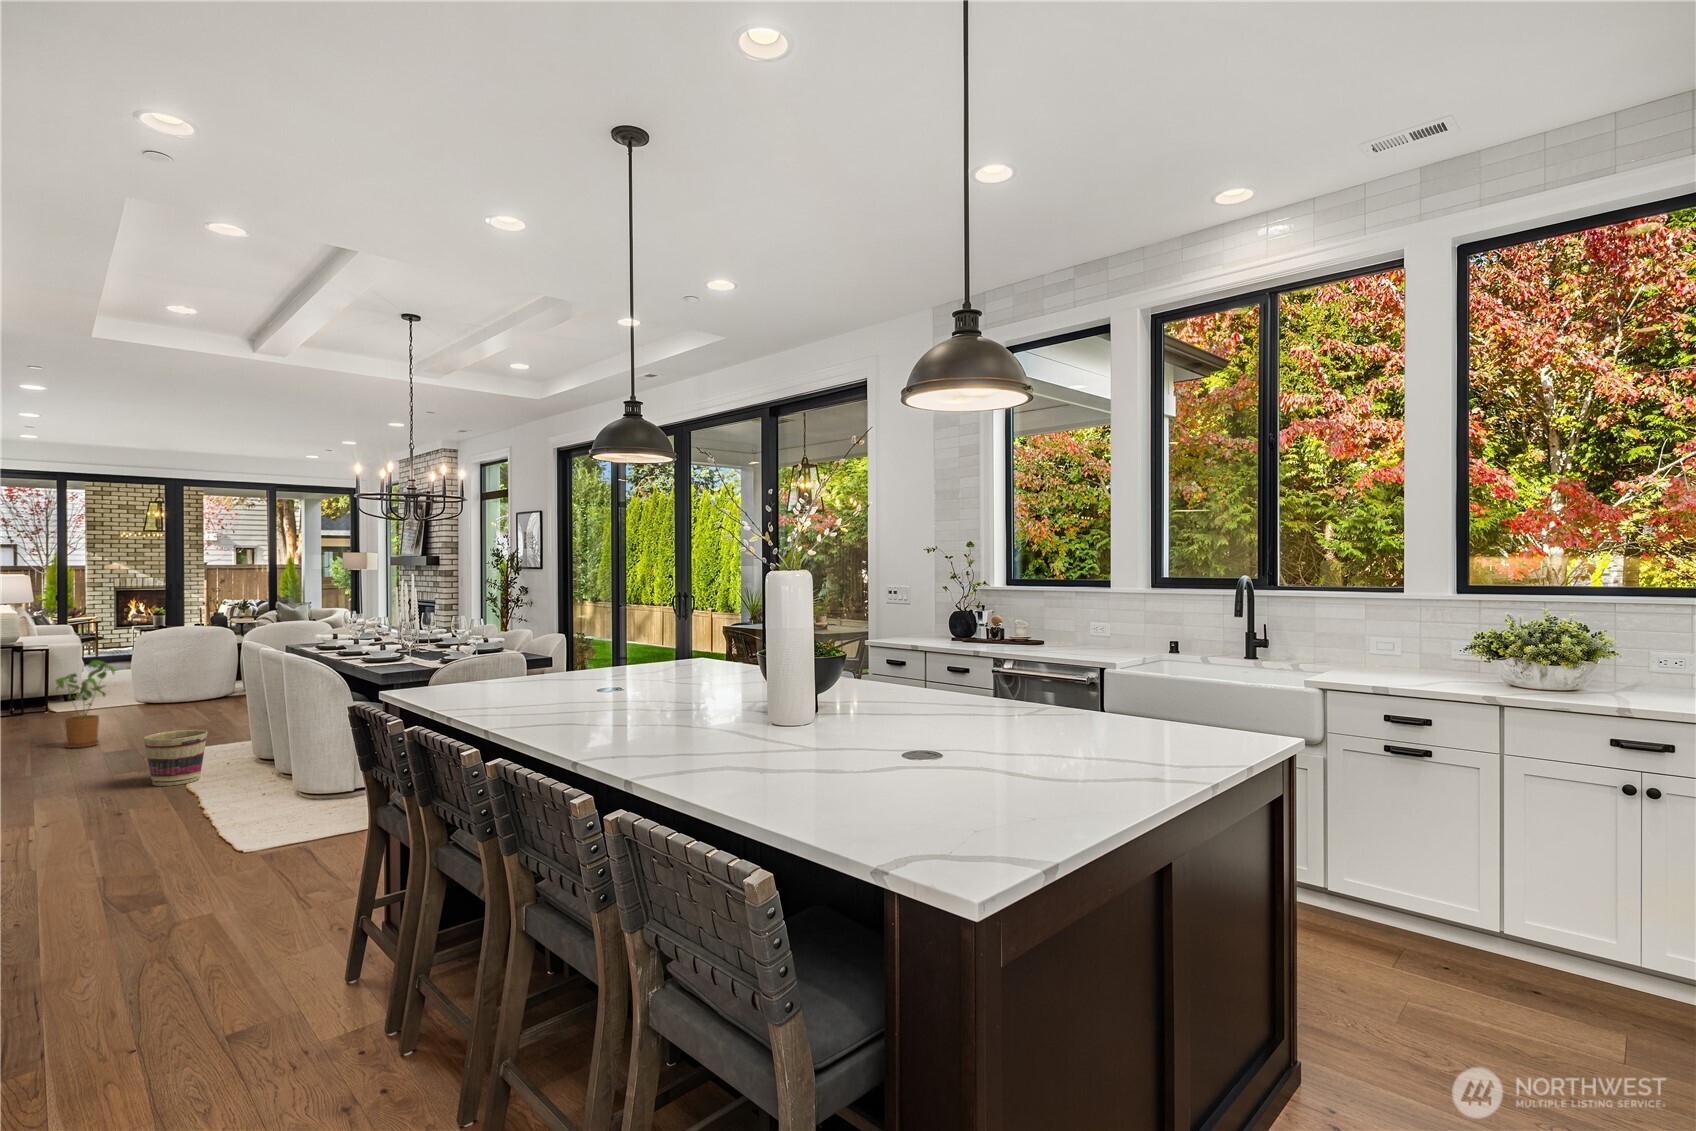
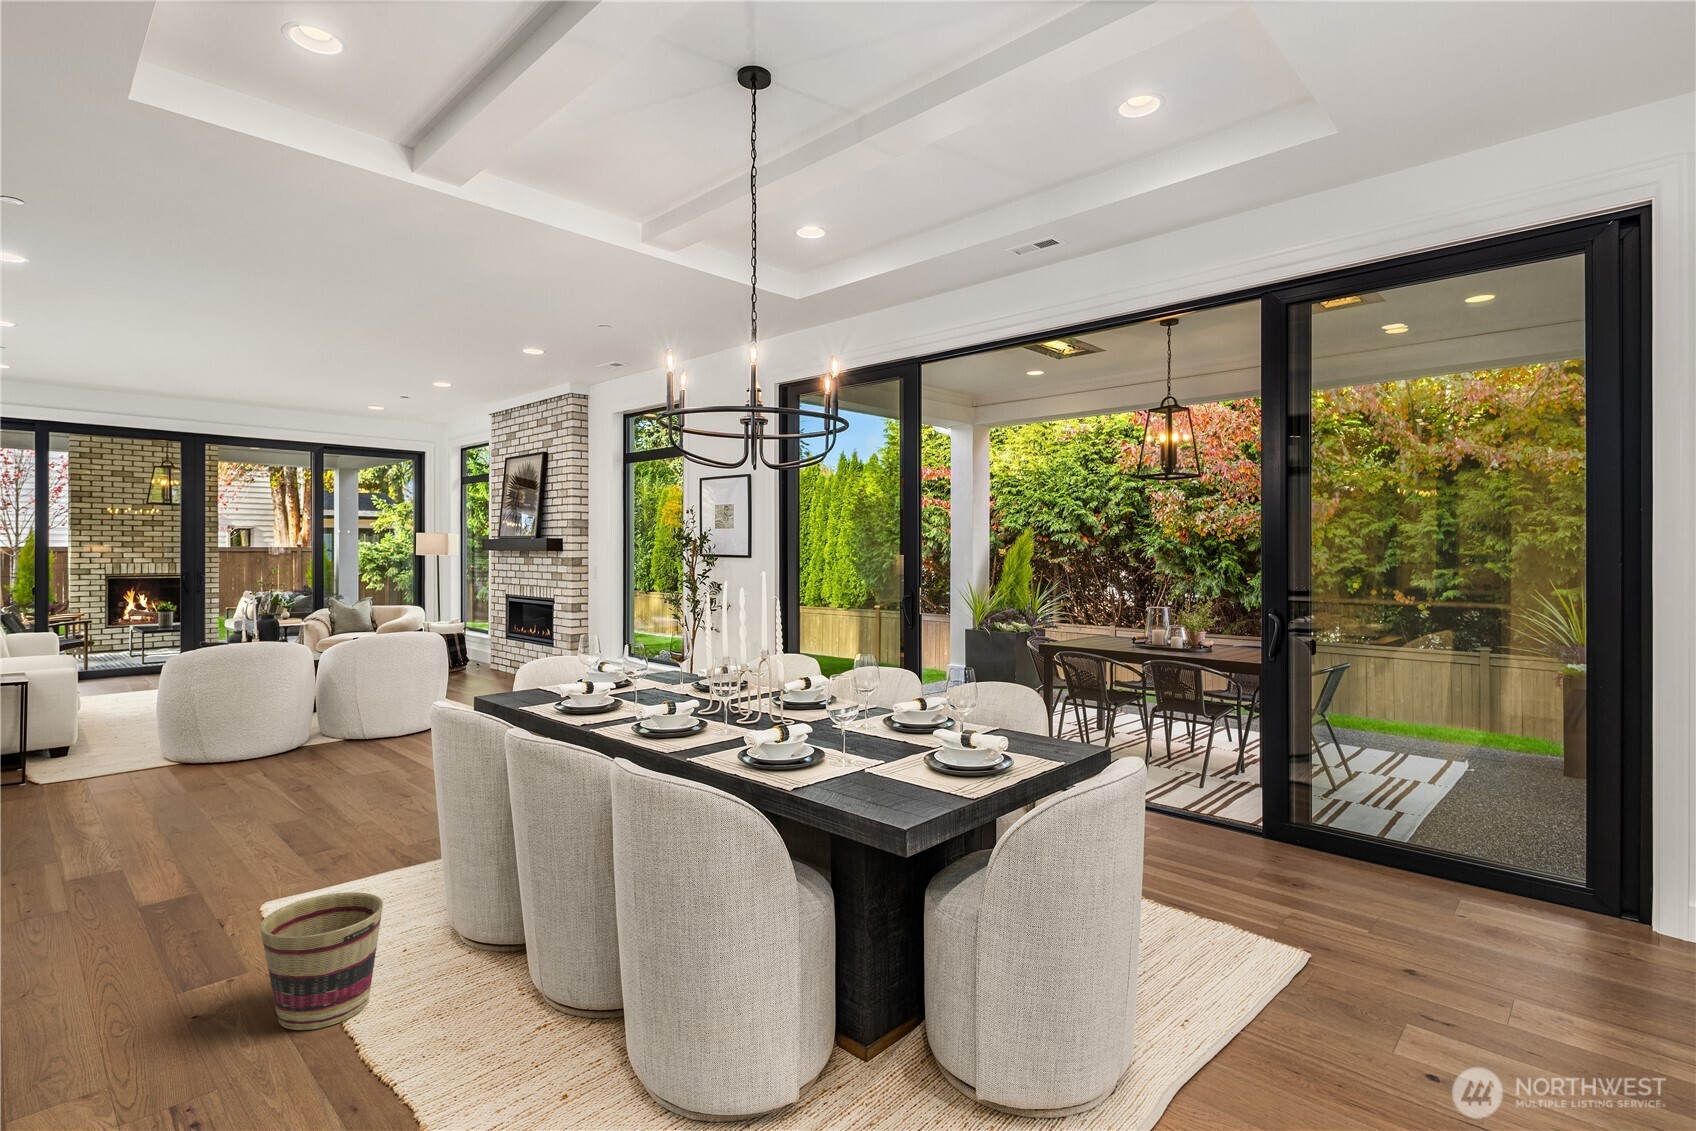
house plant: present [56,660,116,748] -> none [52,725,166,886]

